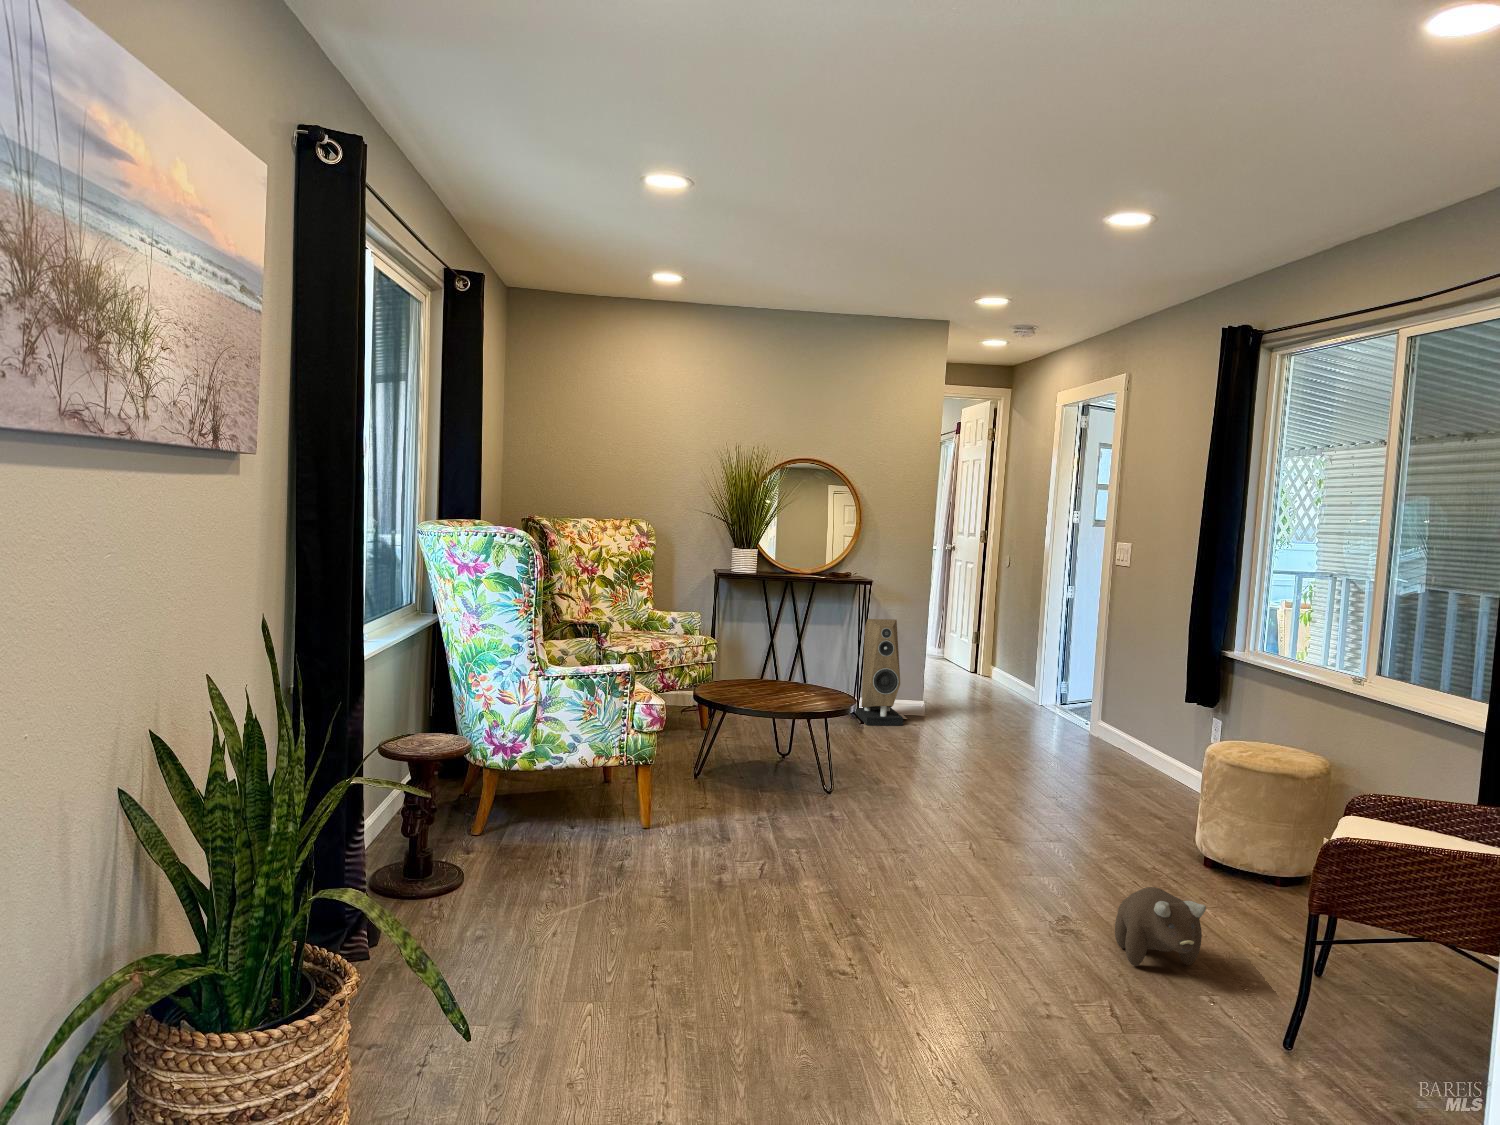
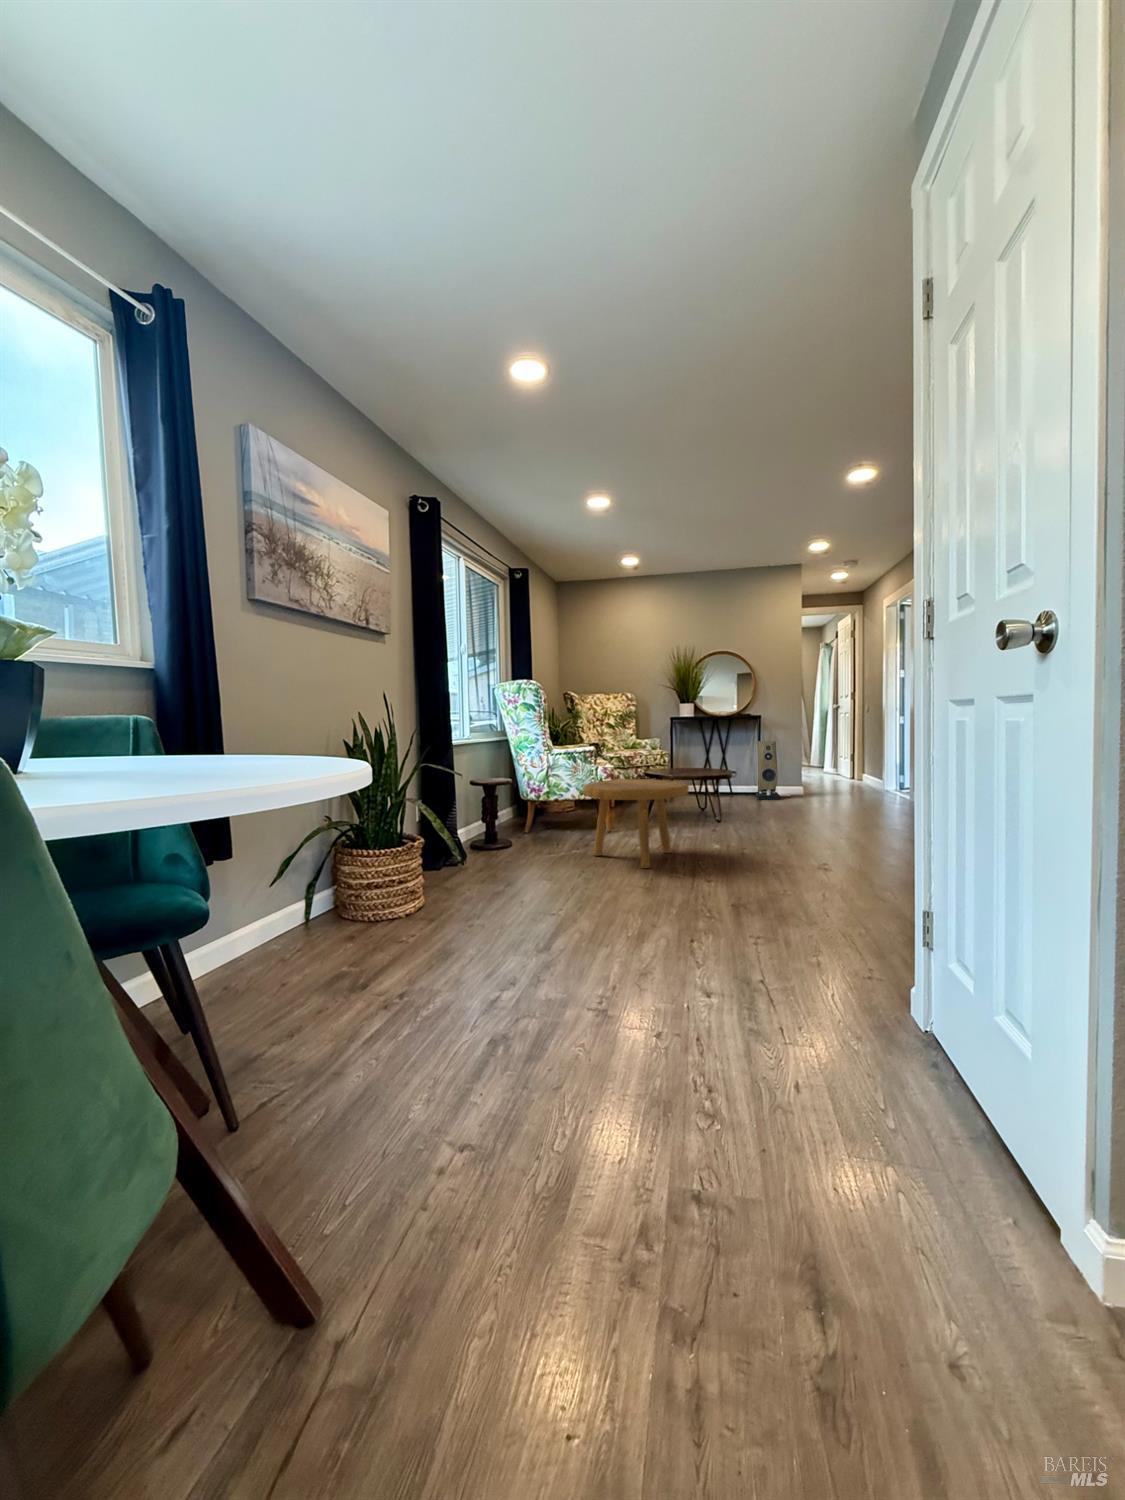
footstool: none [654,748,863,953] -> present [583,779,689,868]
plush toy: present [1115,887,1206,966] -> none [823,838,869,879]

